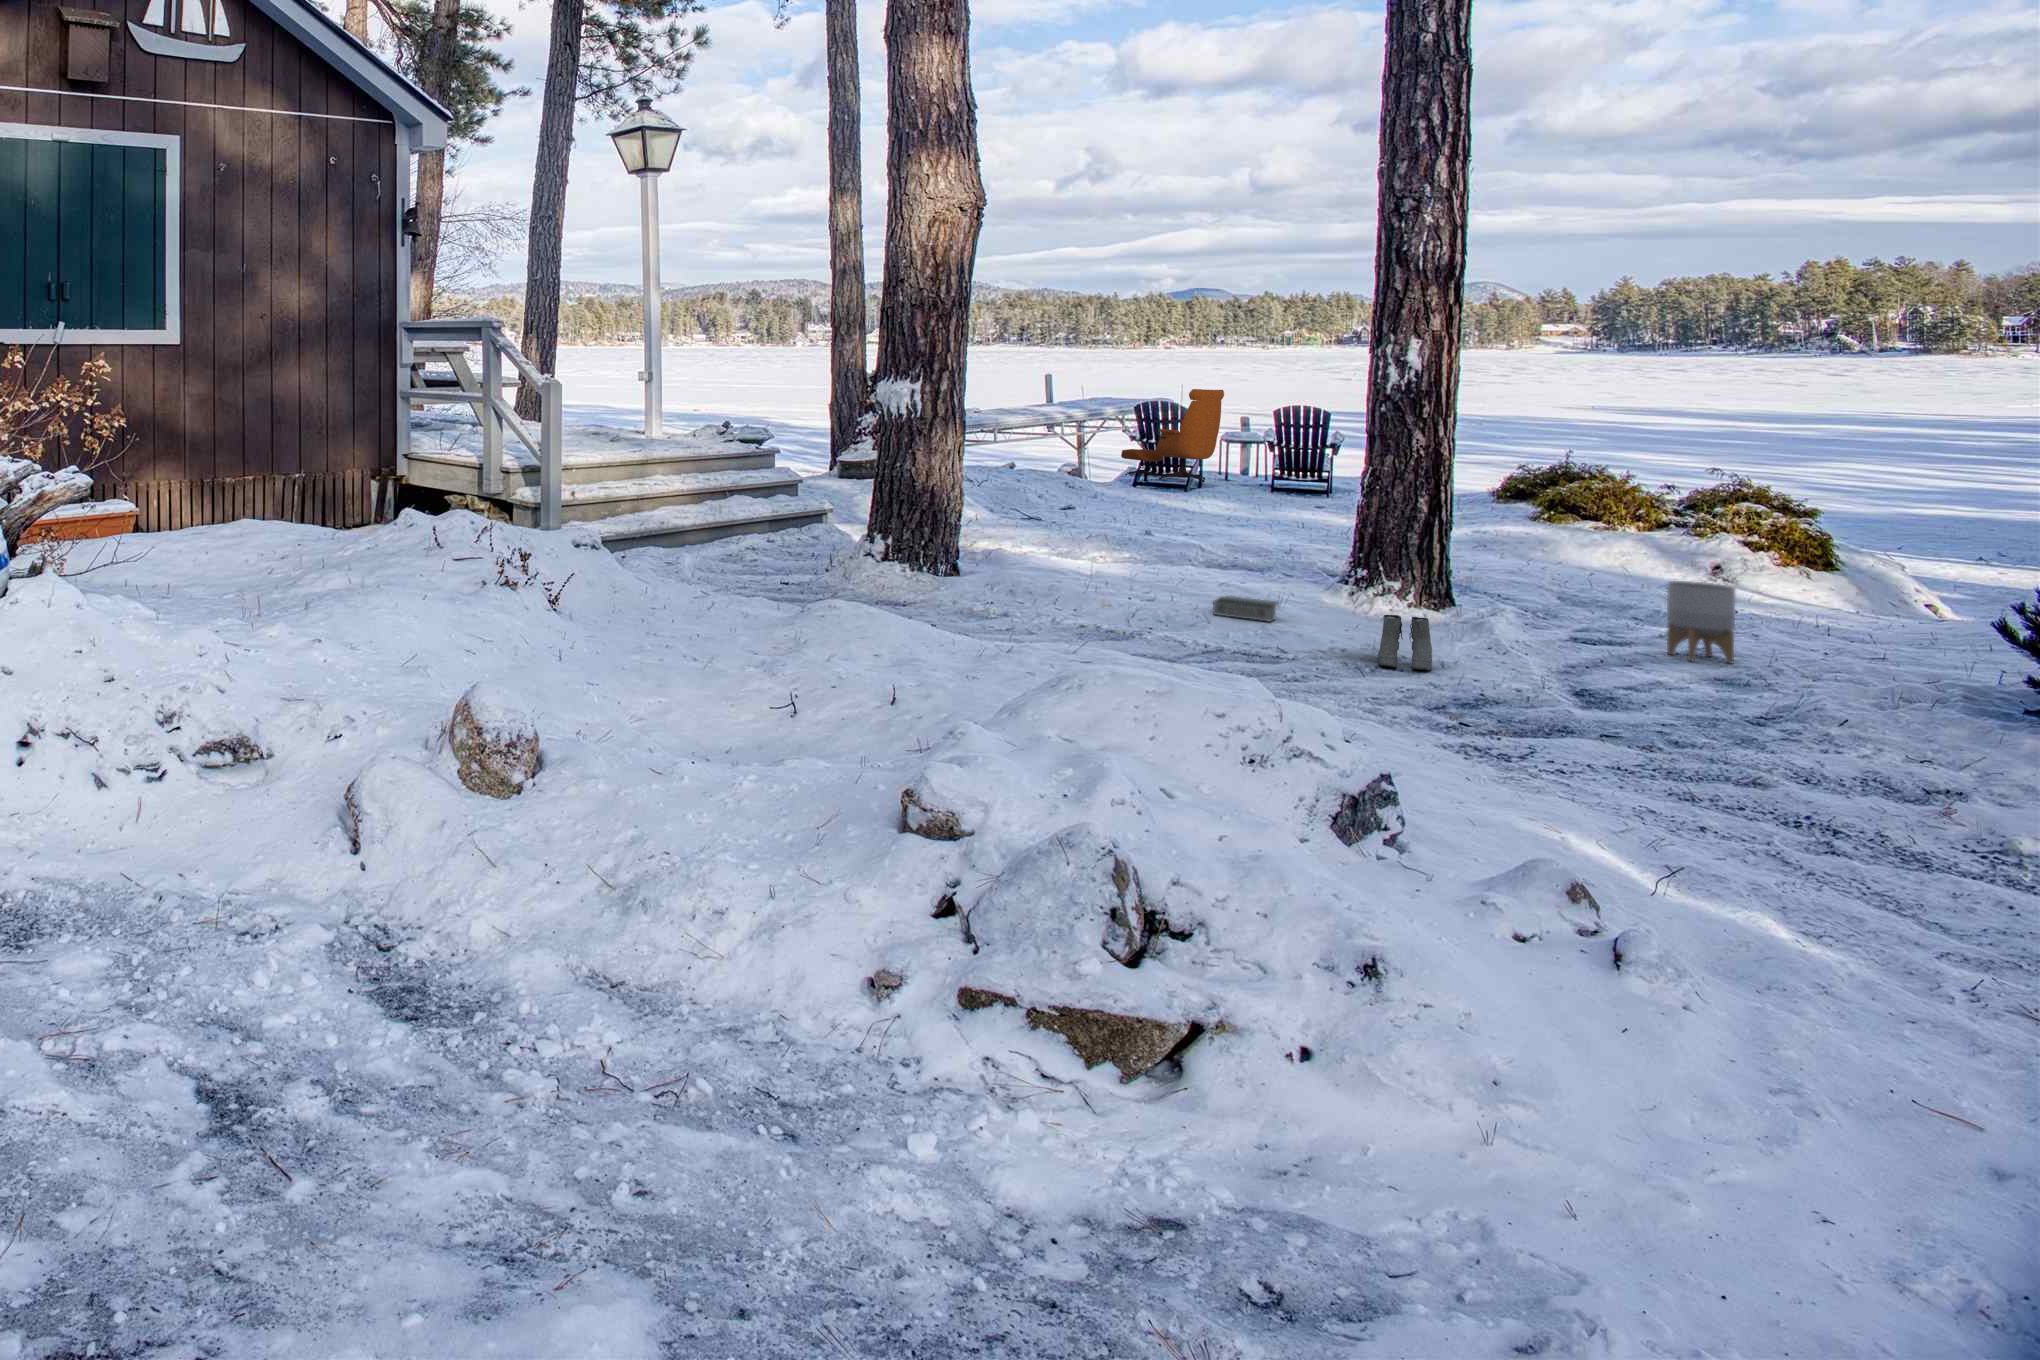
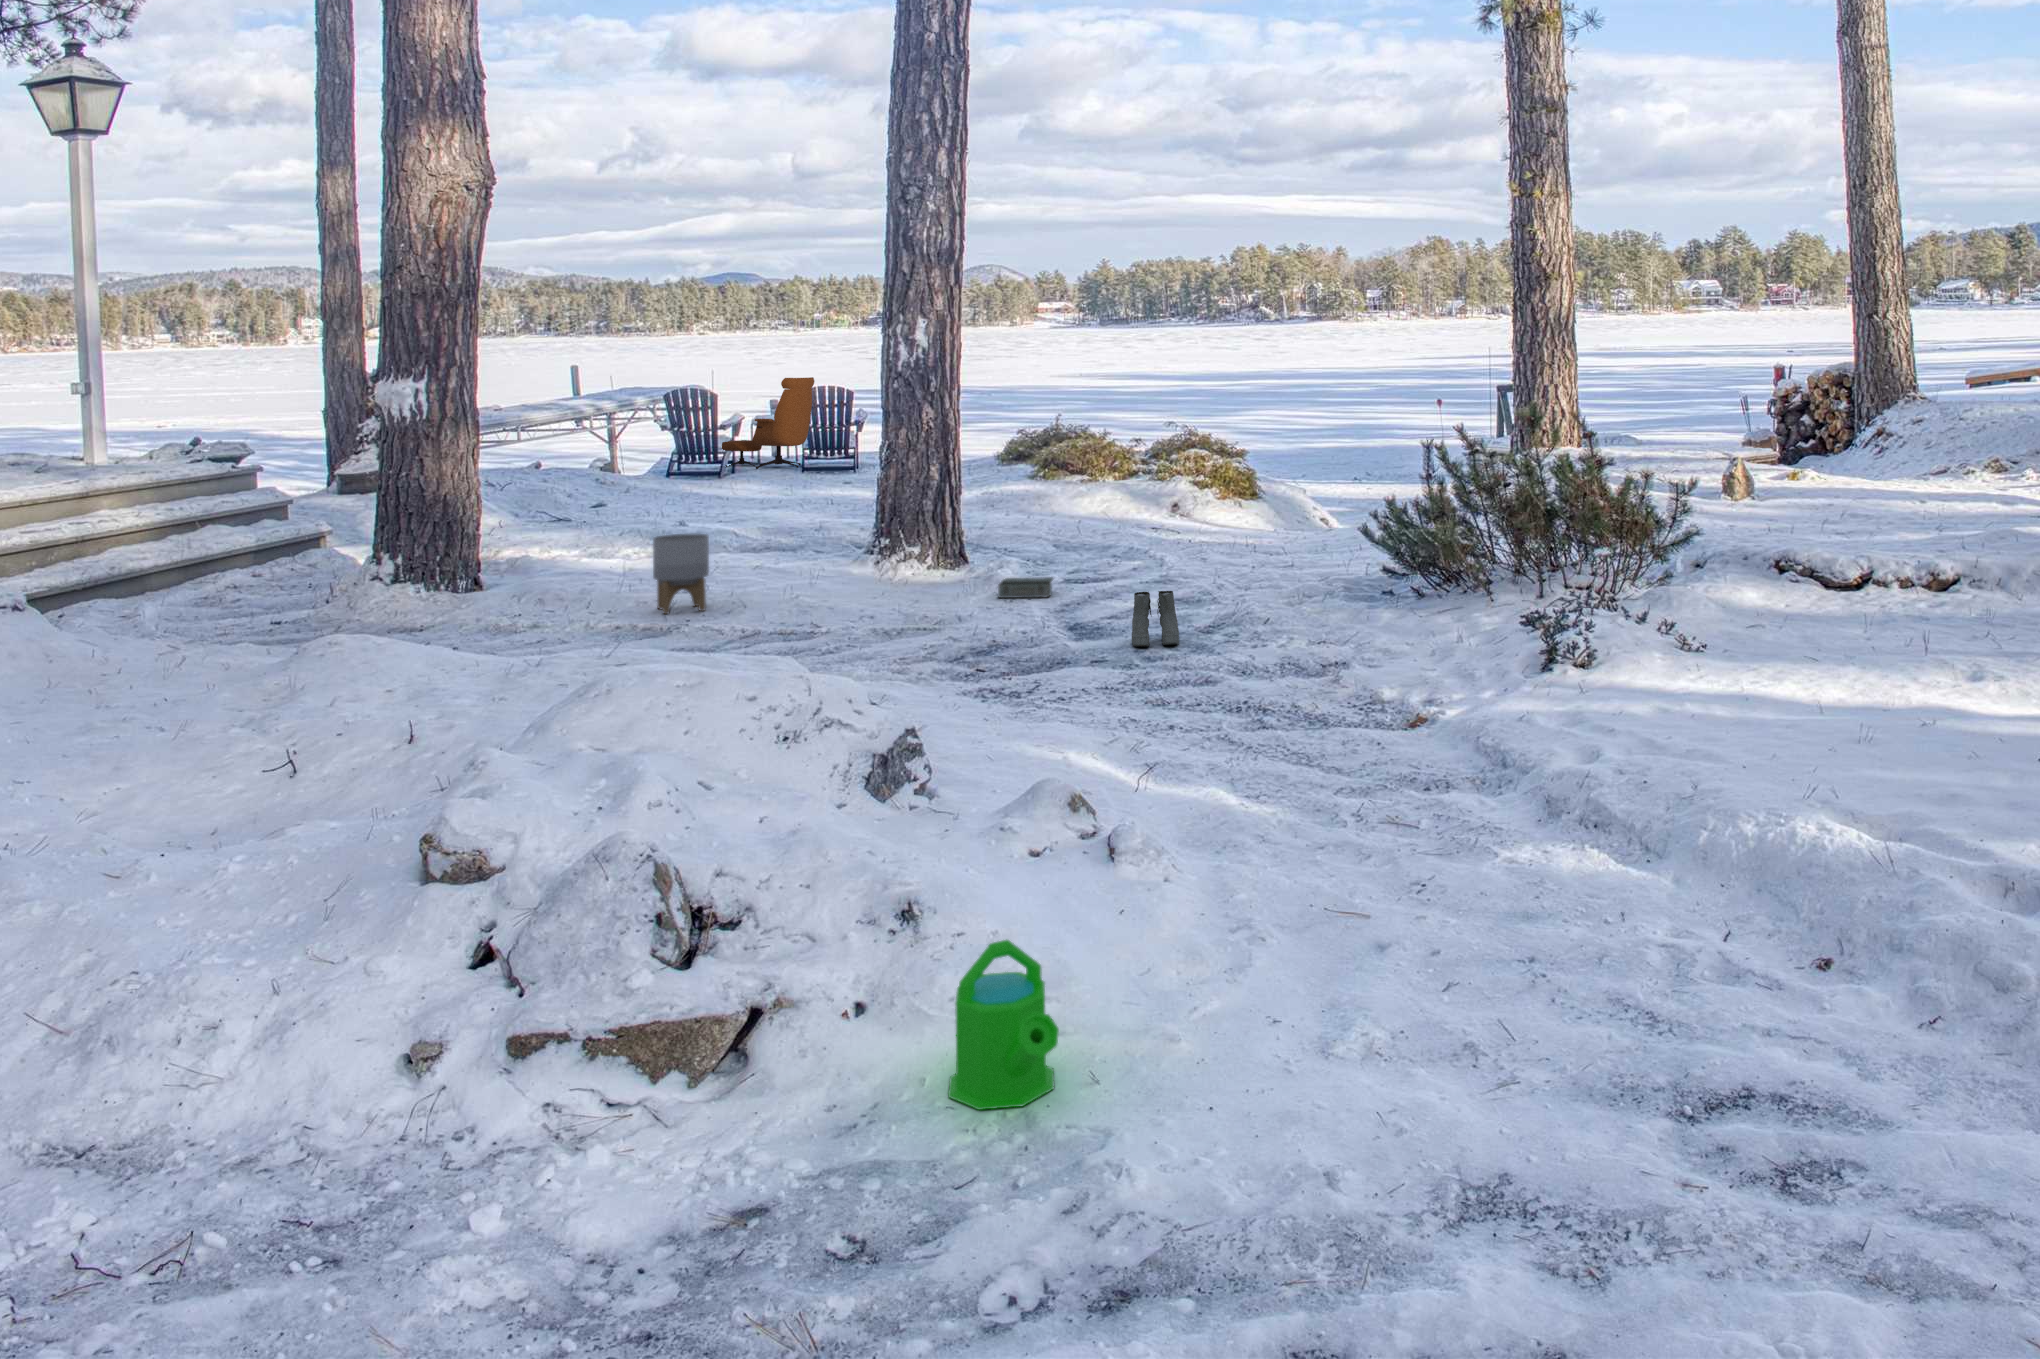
planter: present [1667,581,1735,663] -> present [653,534,709,614]
toolbox: present [1213,596,1279,621] -> present [998,577,1053,598]
boots: present [1378,615,1432,670] -> present [1132,591,1179,647]
watering can: none [1629,981,1780,1146] -> present [948,940,1059,1110]

